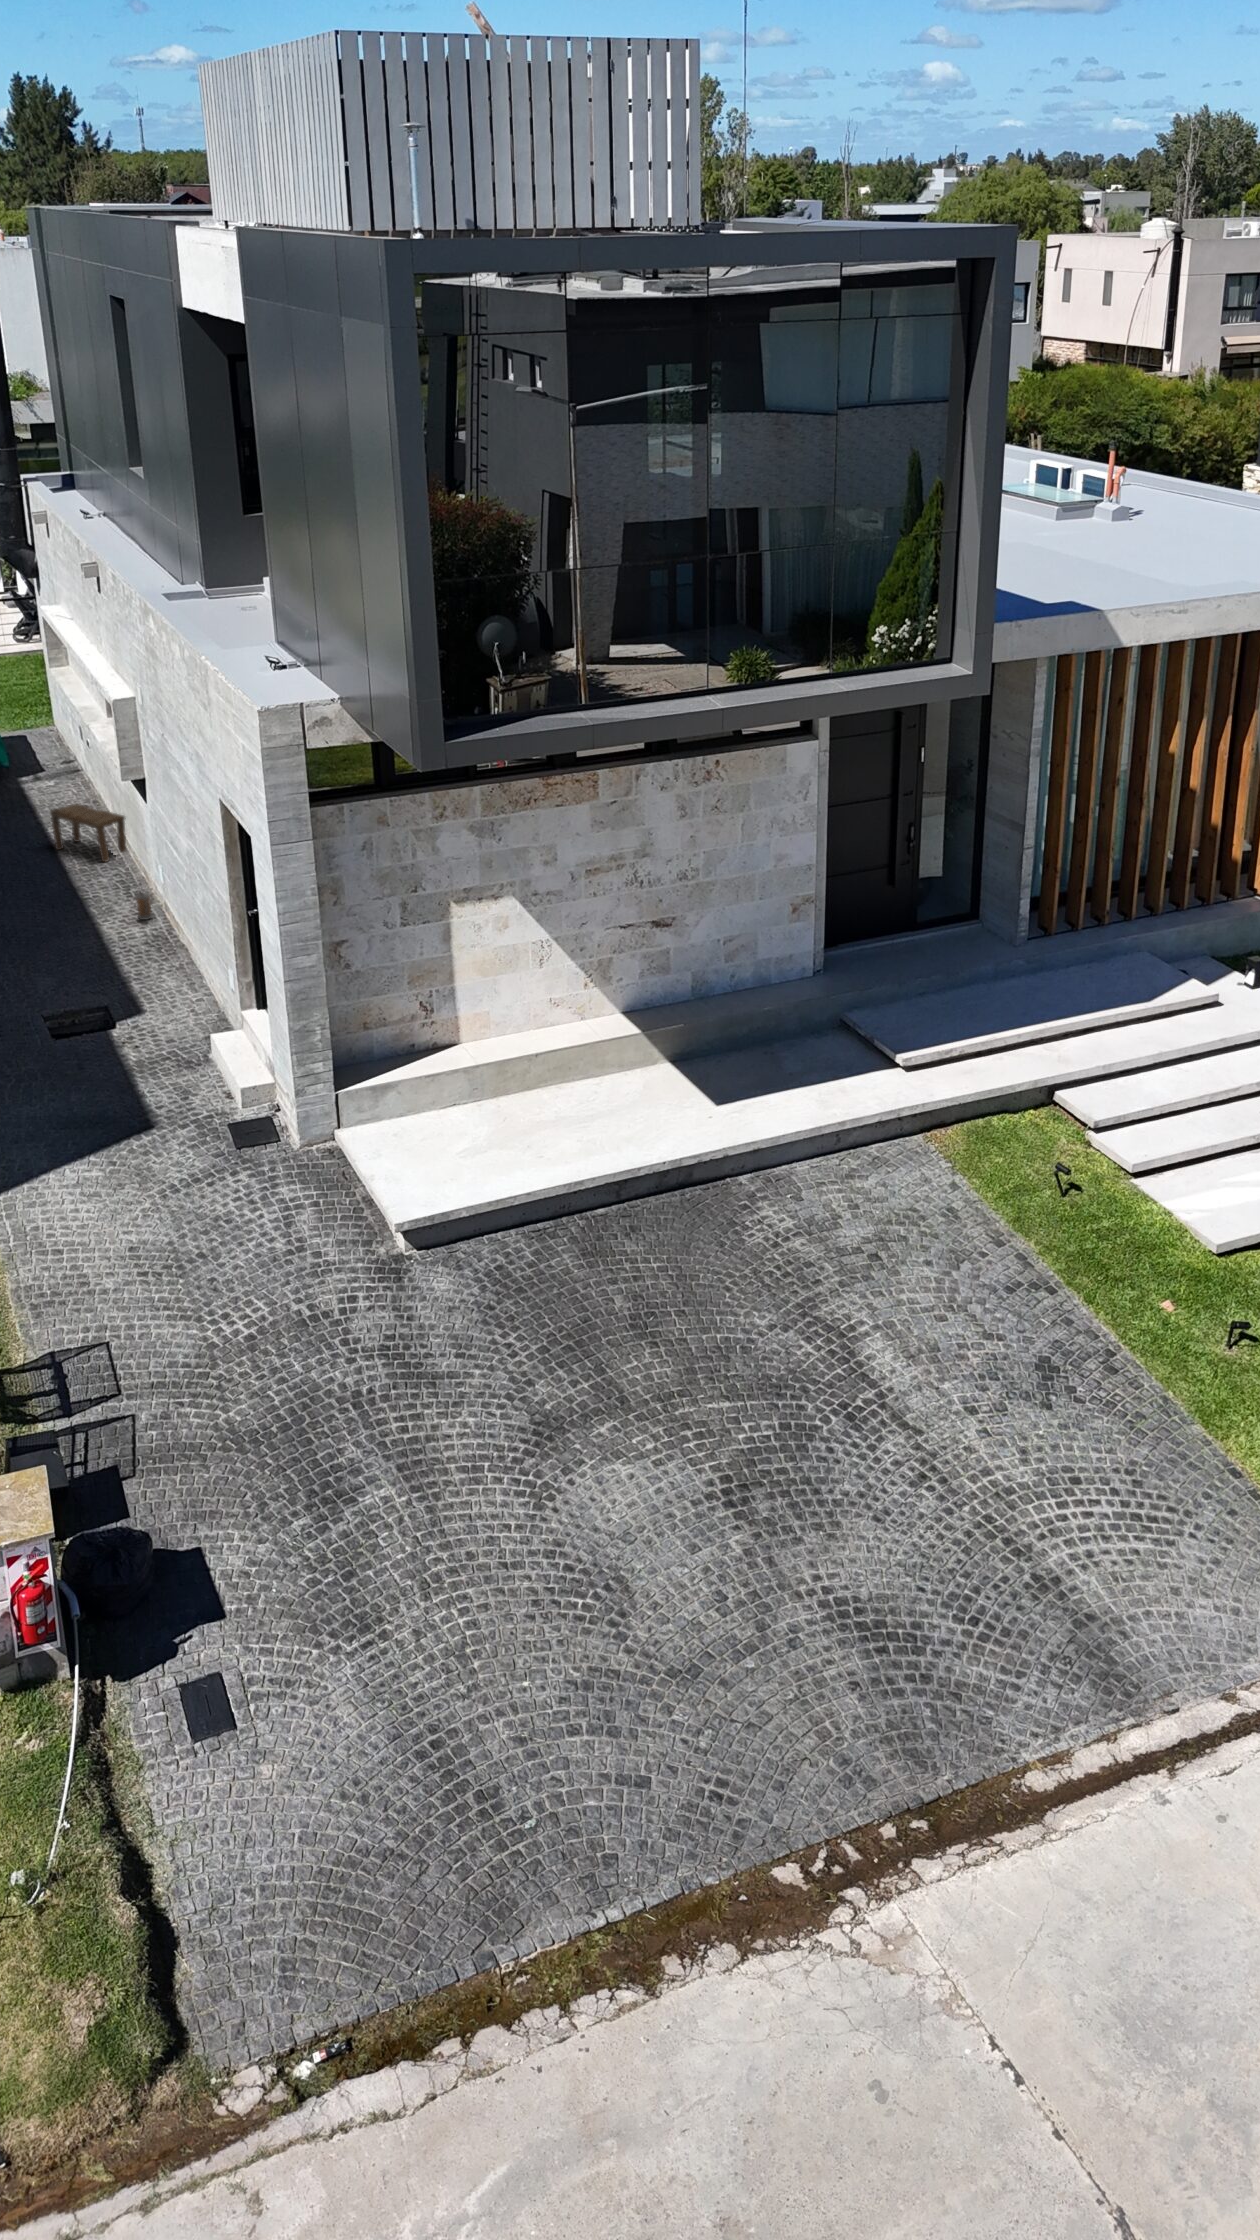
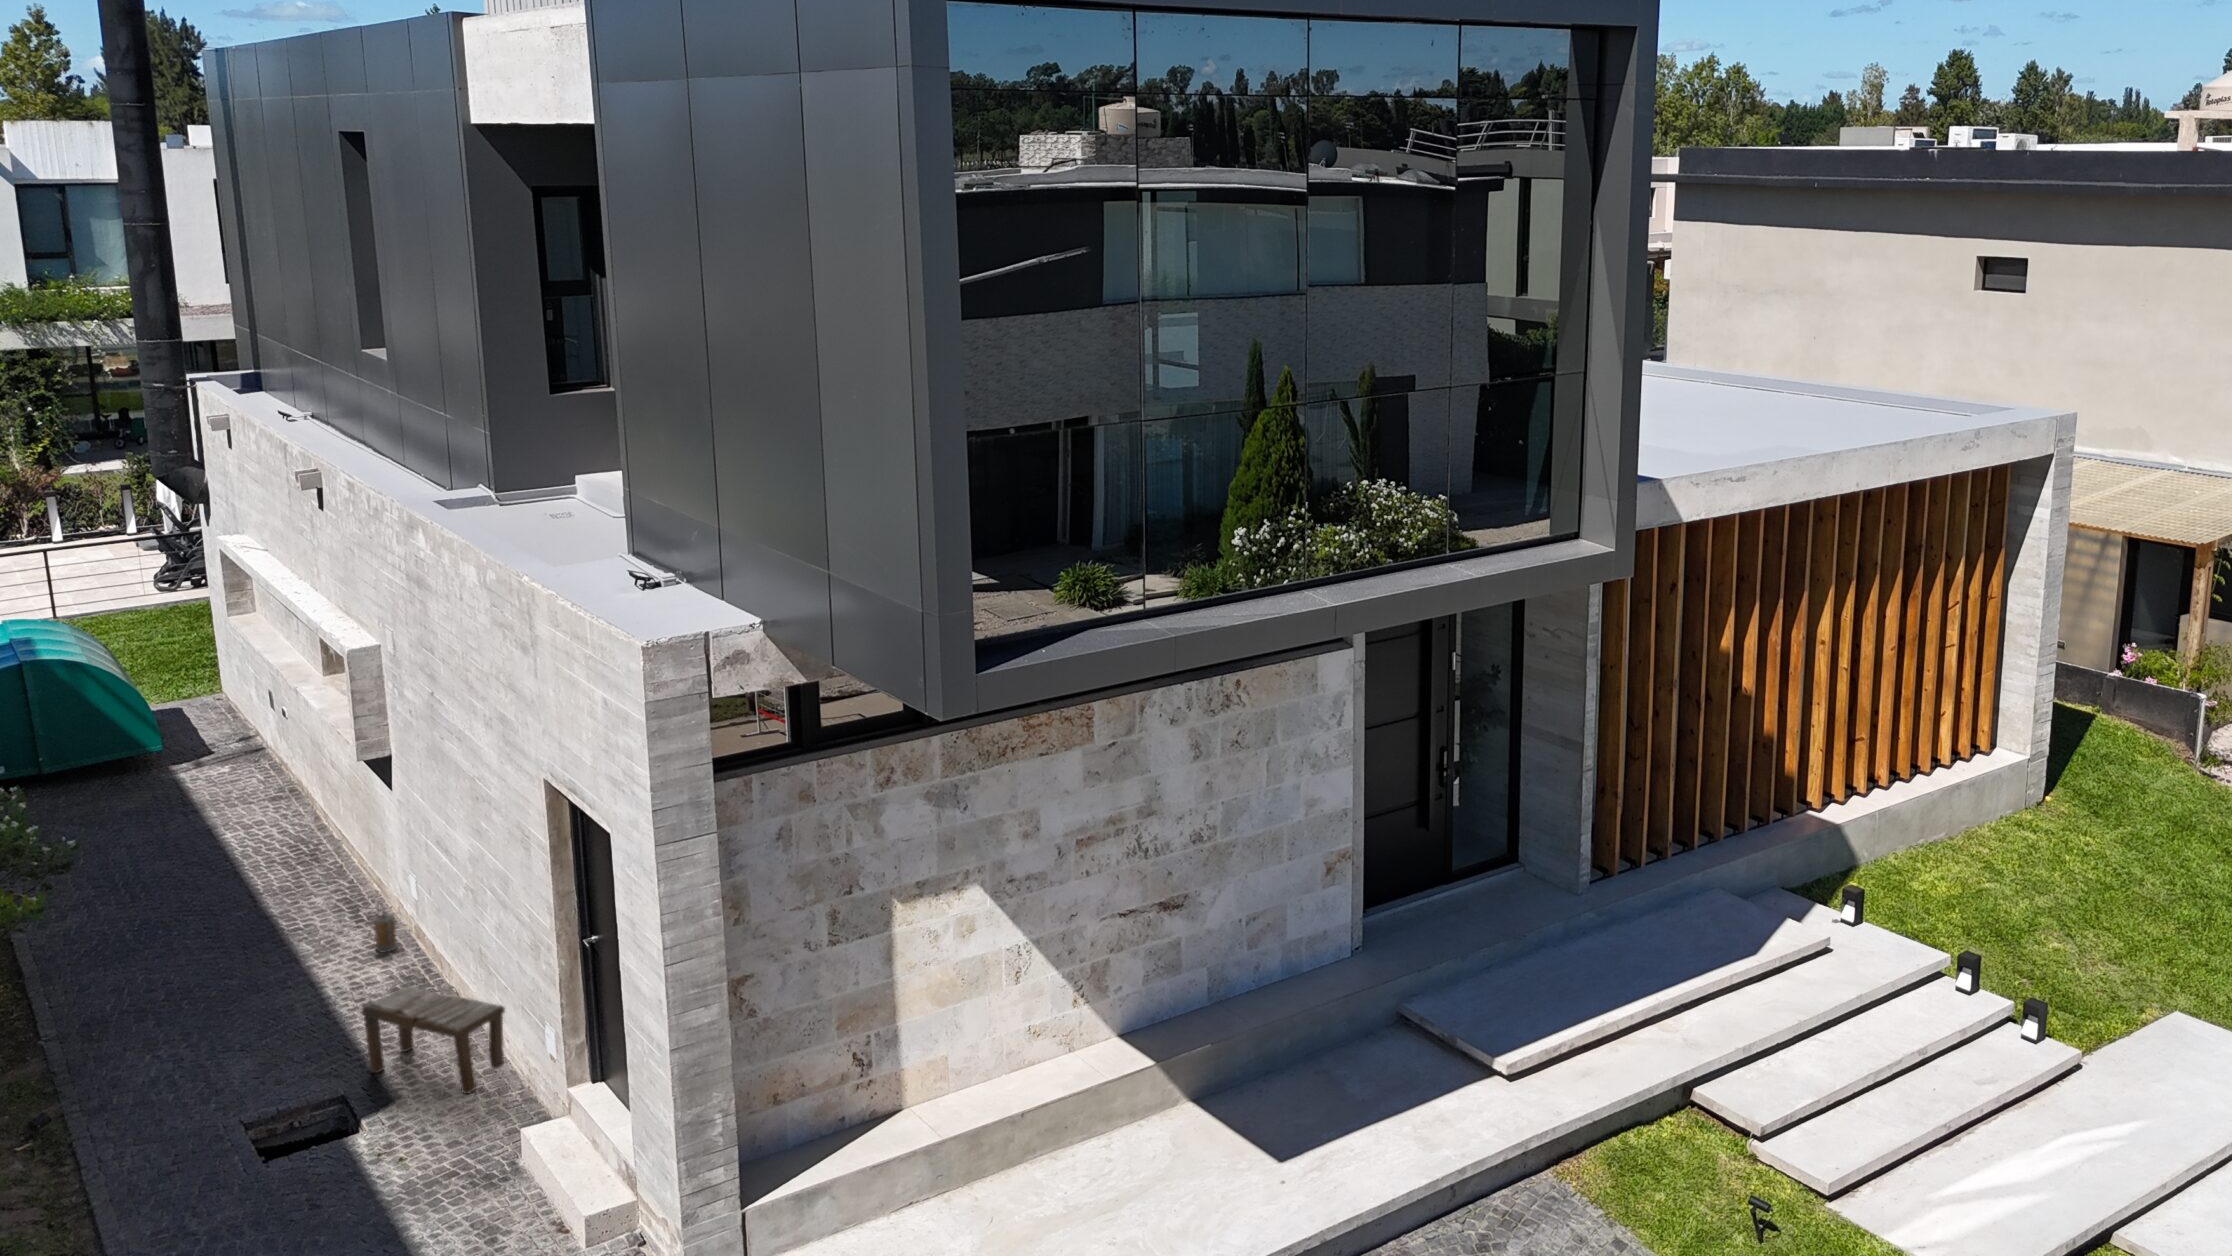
bench: present [50,804,126,862] -> present [362,986,505,1094]

